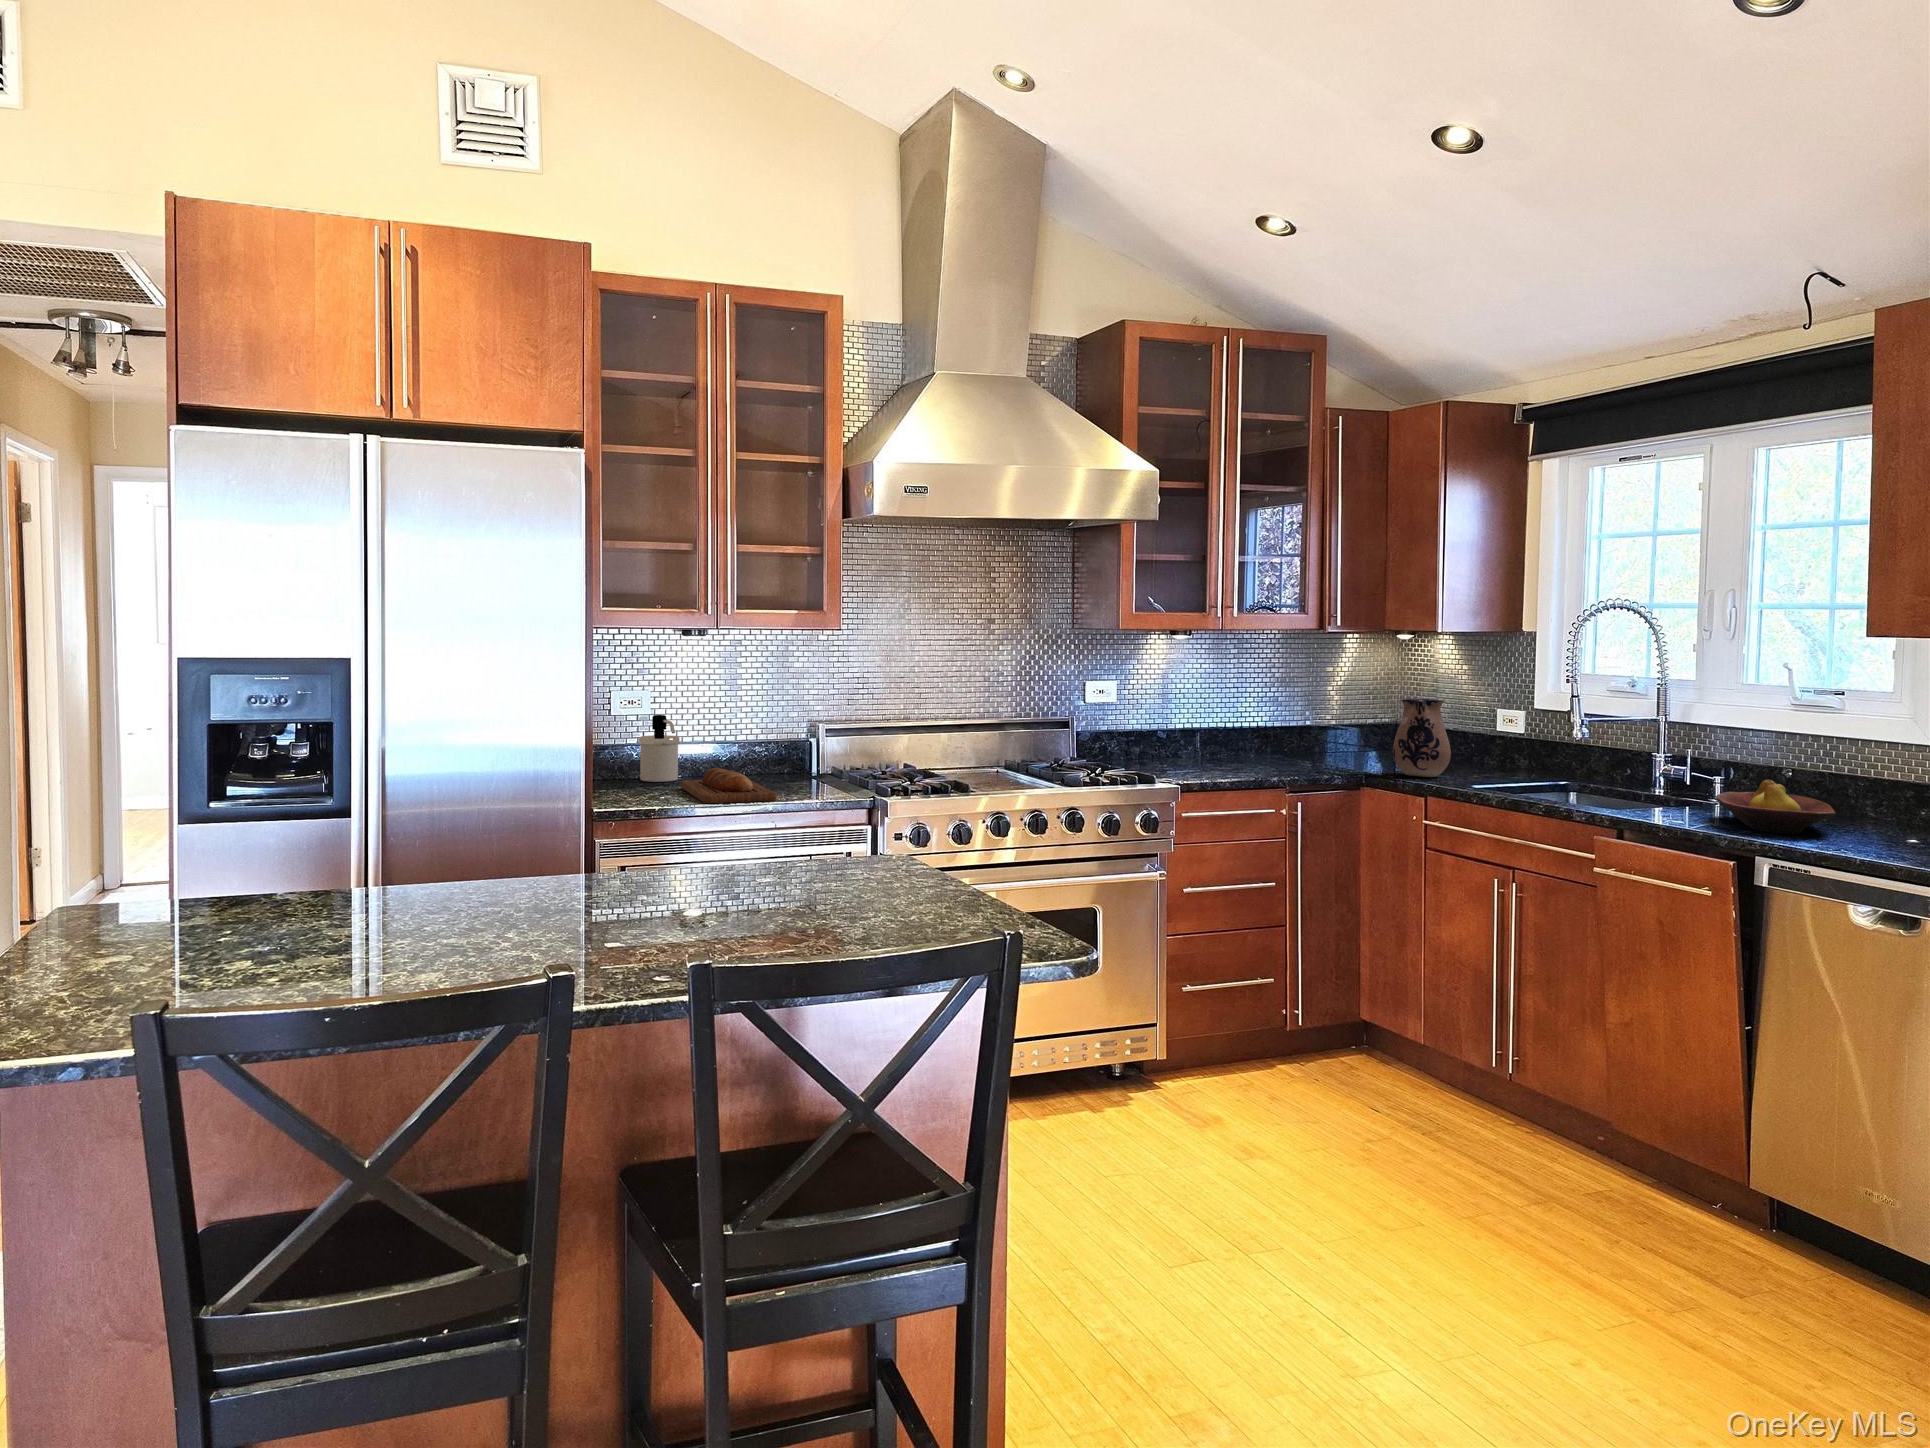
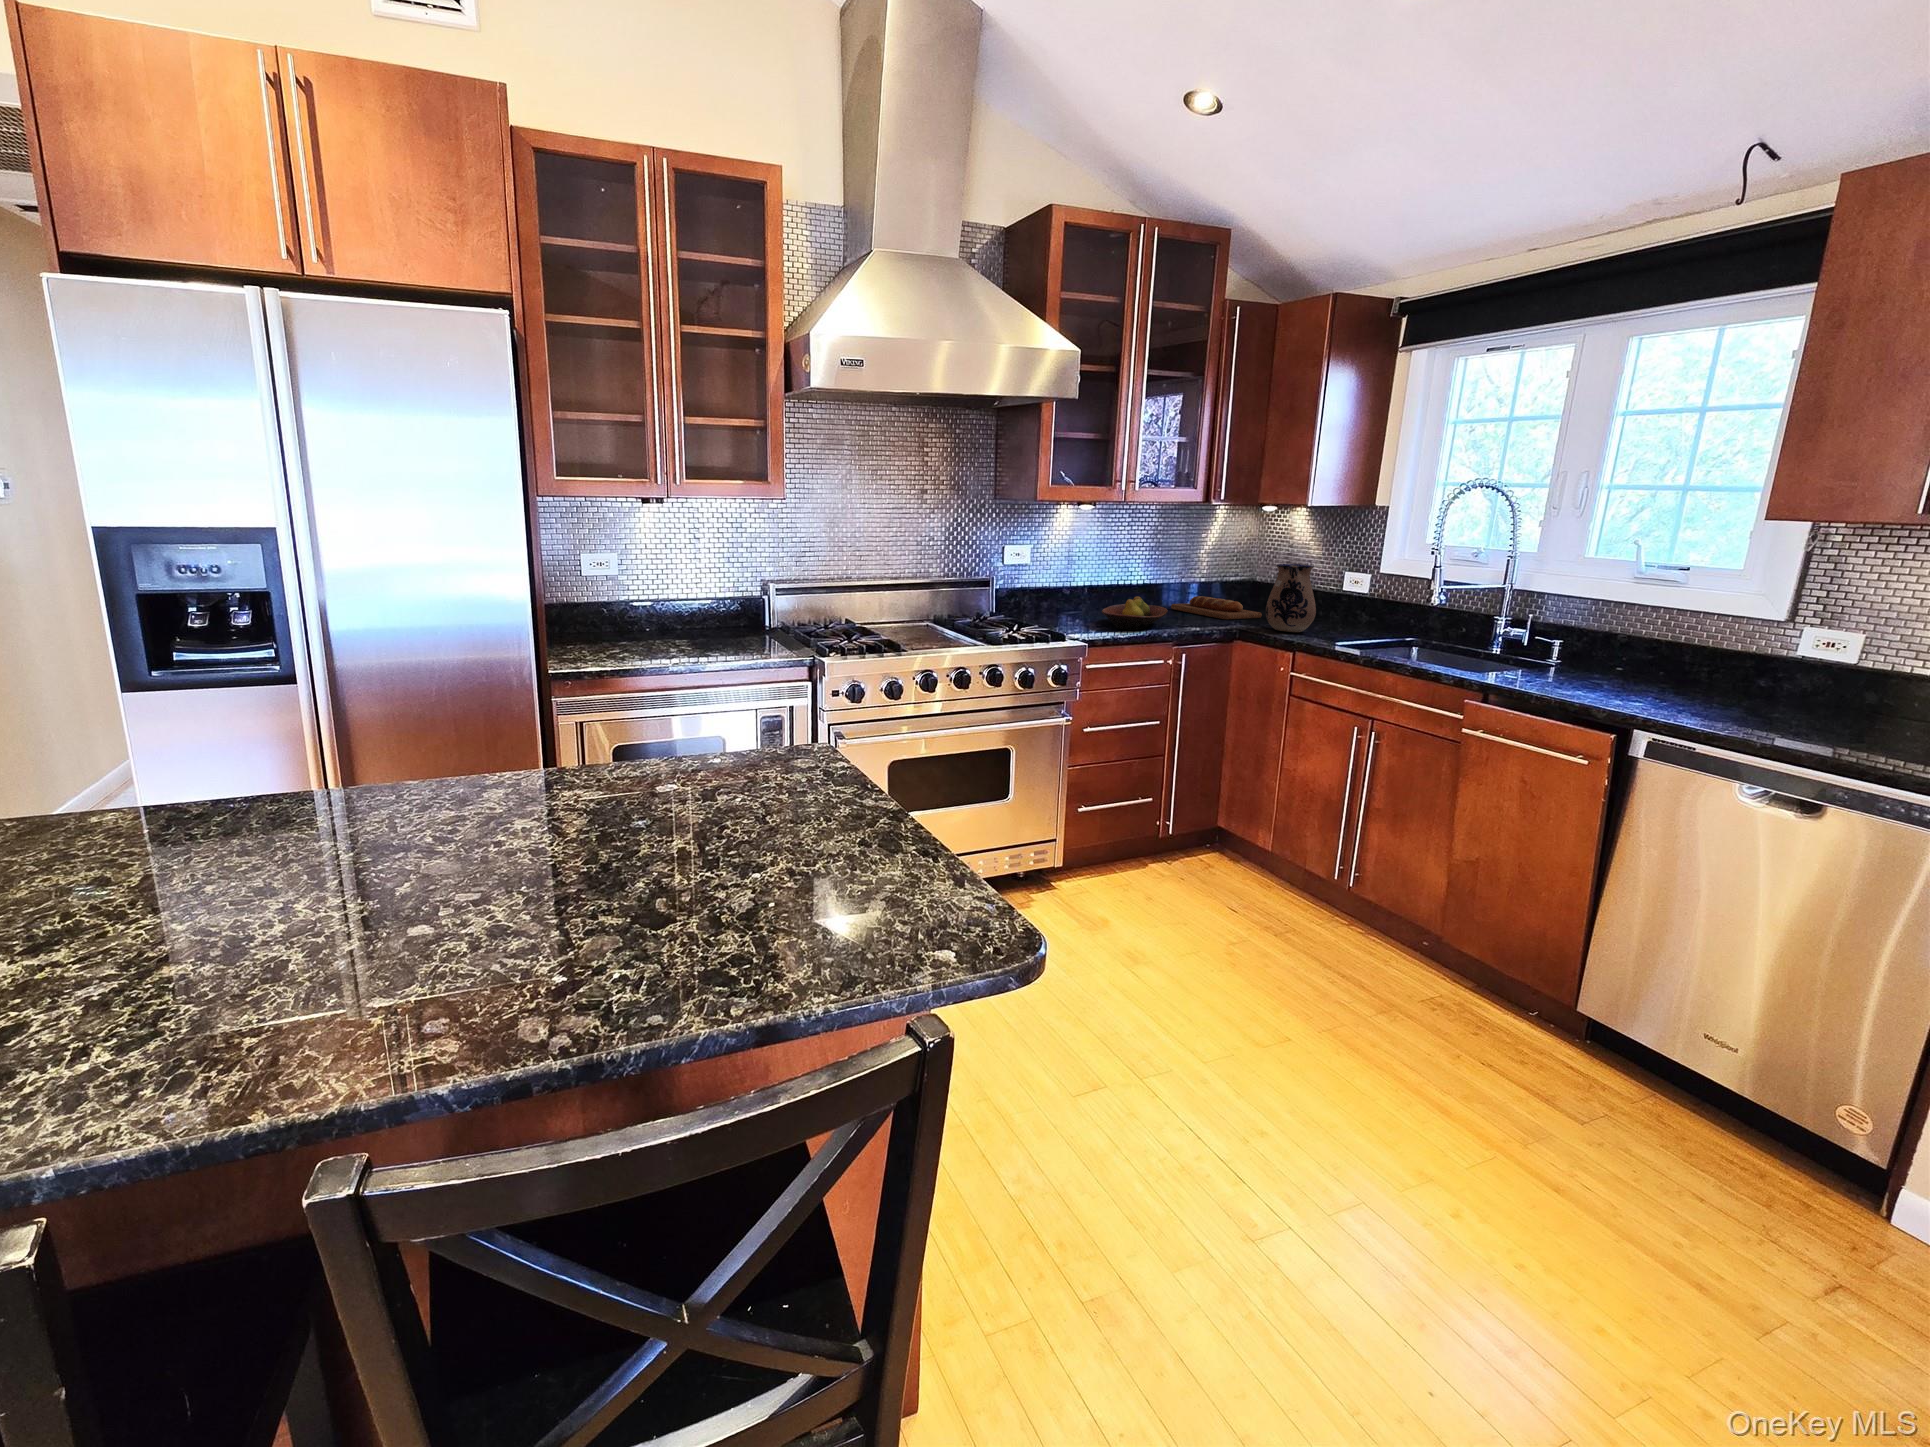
soap dispenser: present [639,715,679,782] -> none [605,575,643,635]
bread loaf: present [681,768,776,803] -> present [1171,596,1262,619]
fruit bowl: present [1716,780,1836,834] -> present [1102,596,1168,630]

